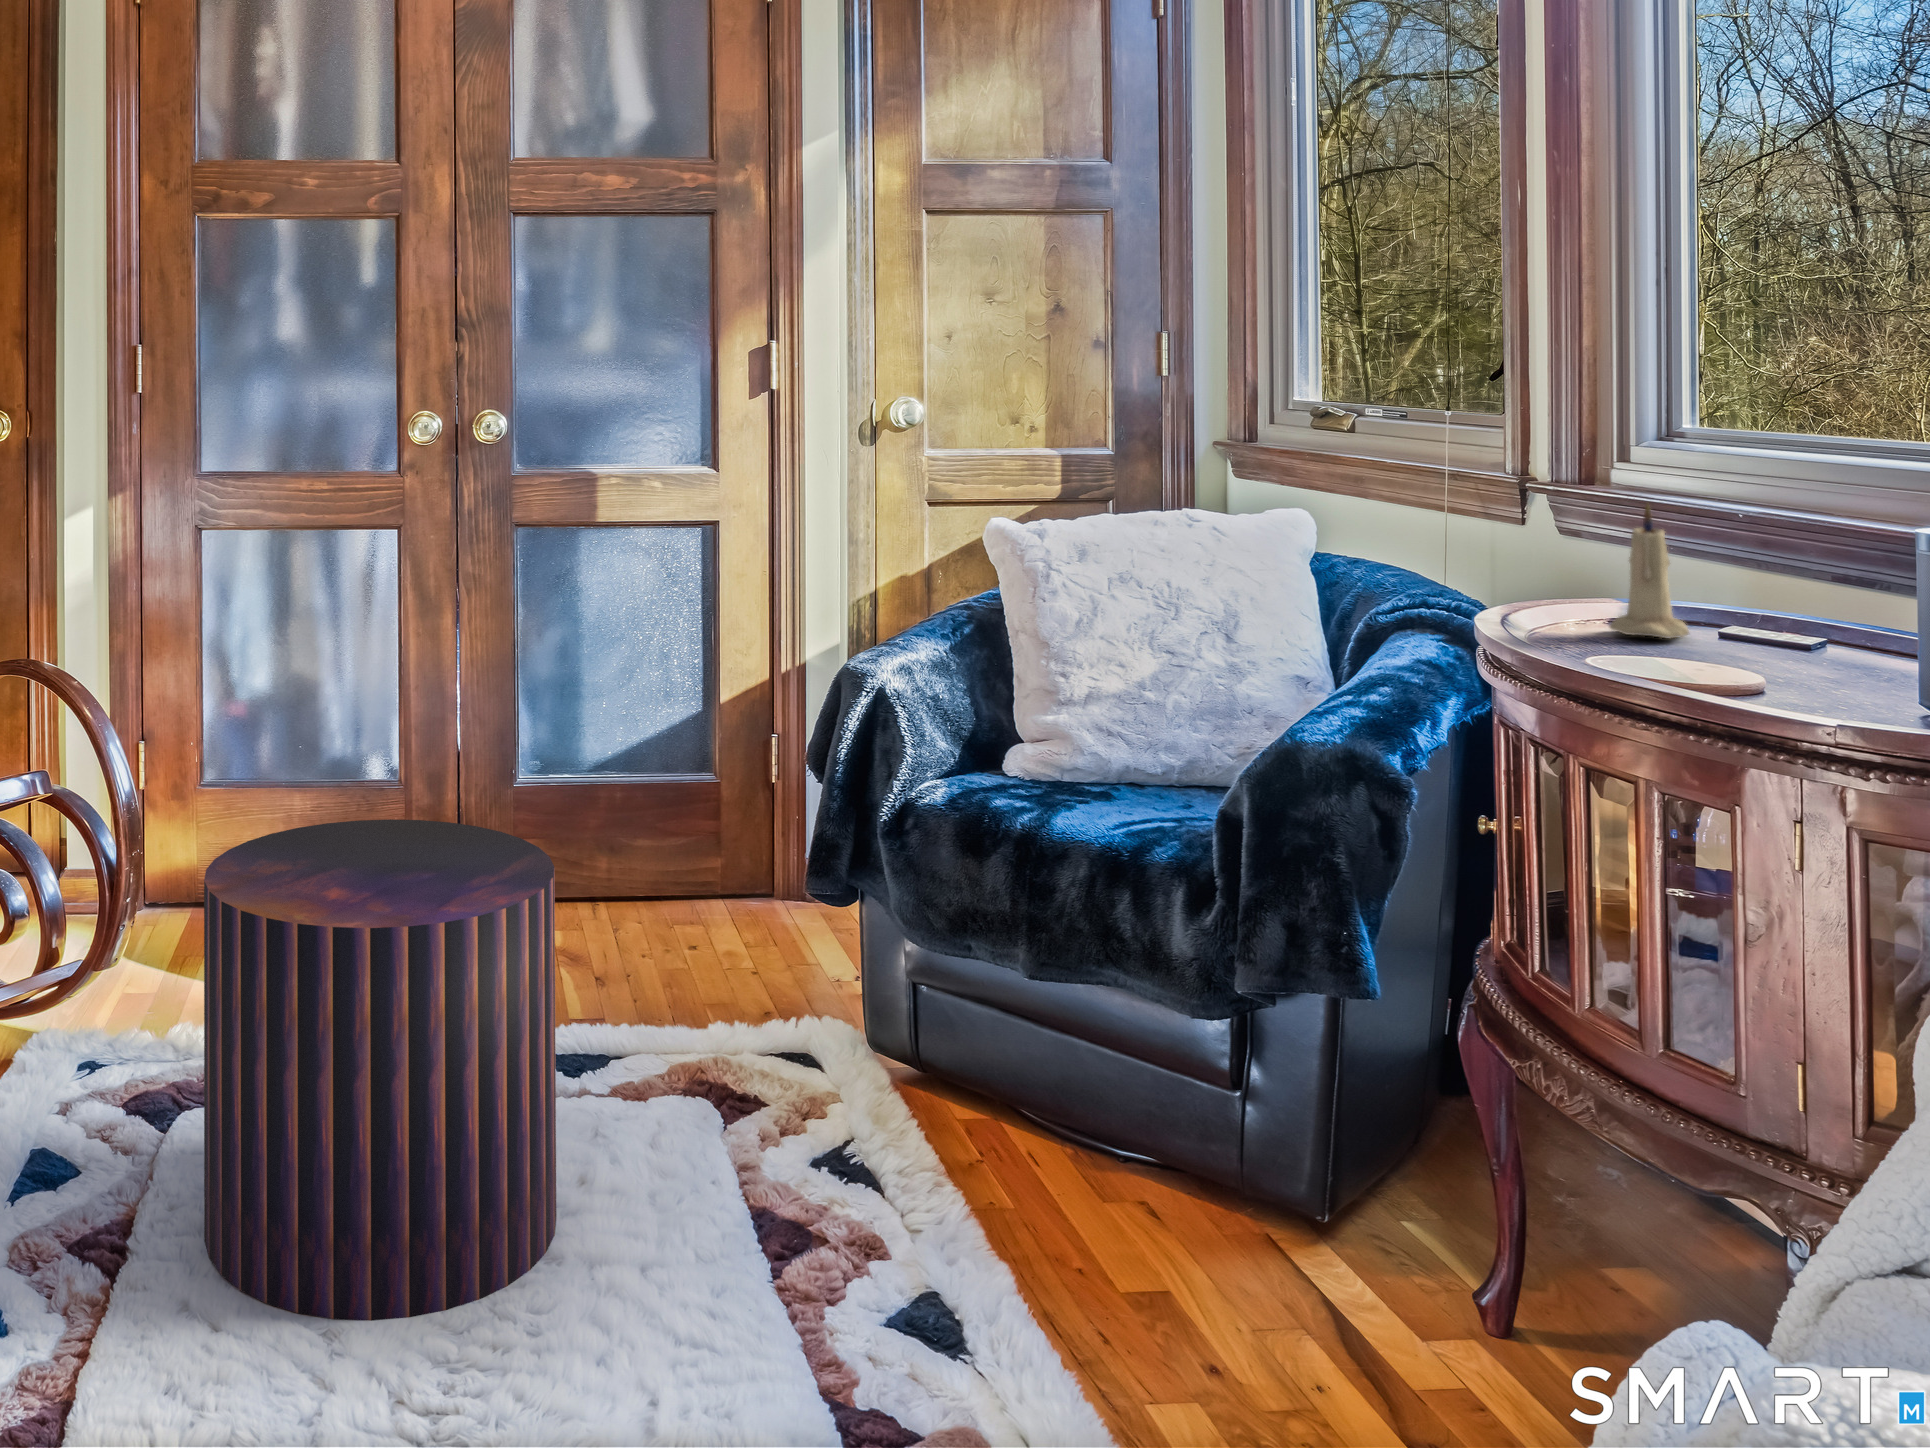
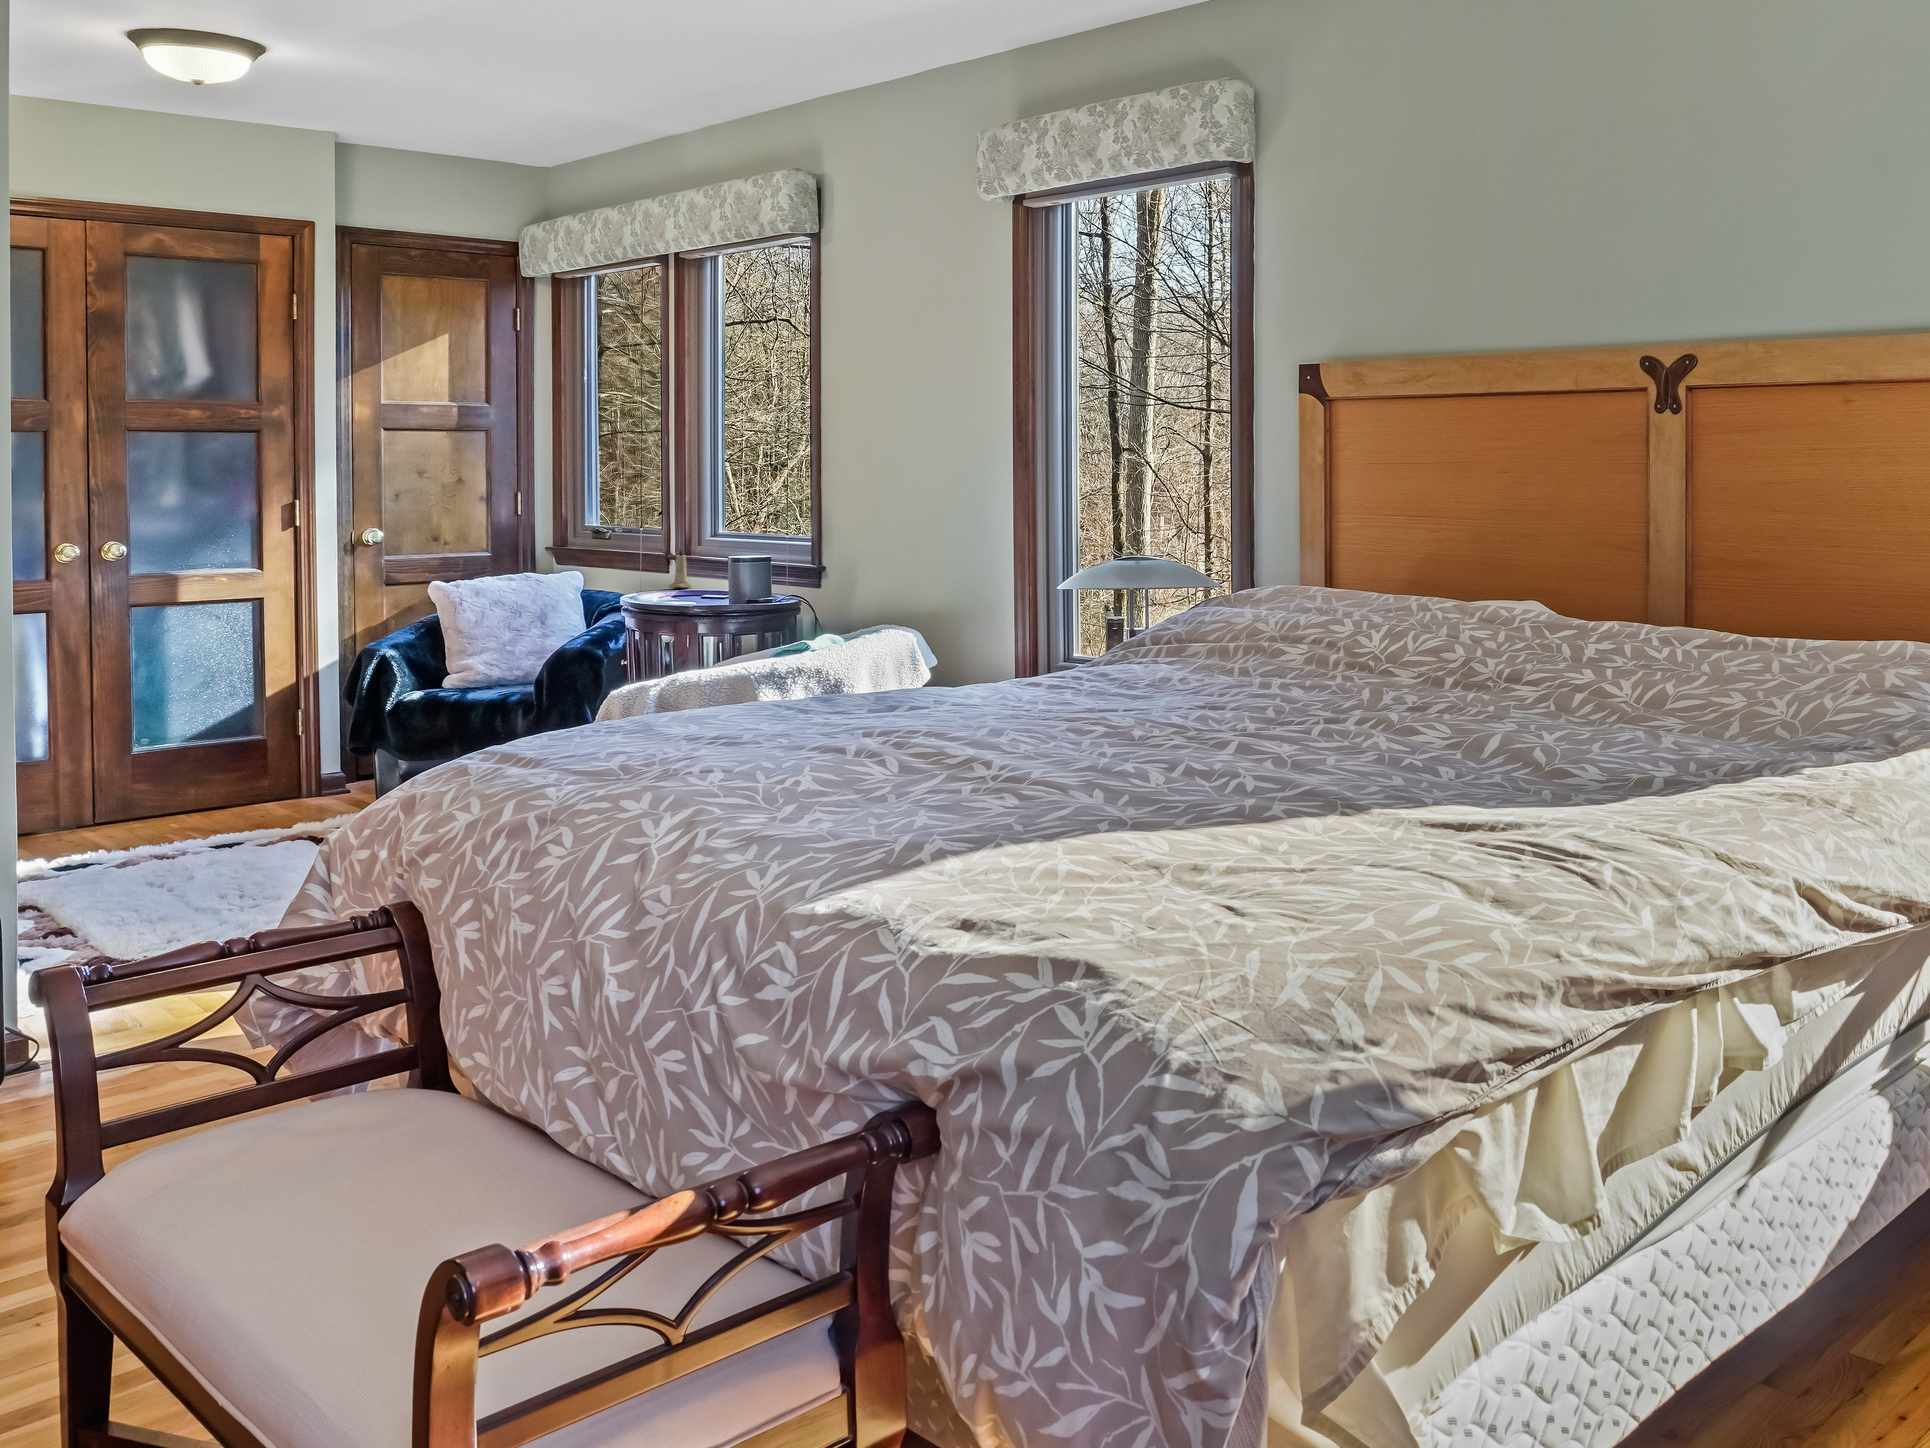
pouf: present [204,819,556,1321] -> none [76,720,259,896]

